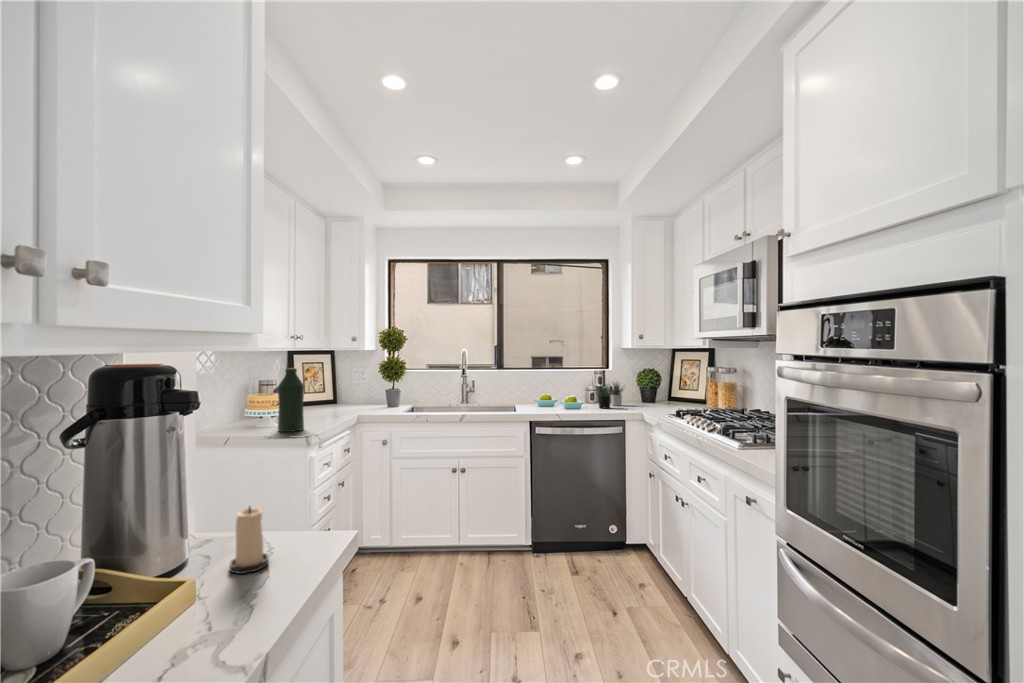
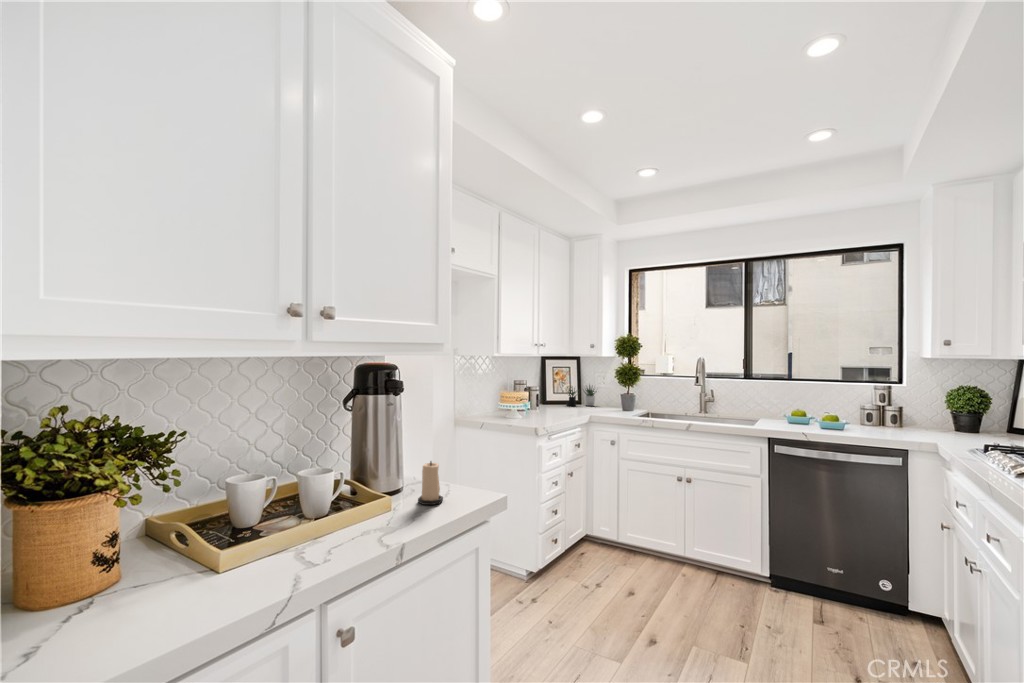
bottle: present [278,368,304,432] -> none [517,370,537,423]
succulent plant: present [594,383,624,408] -> present [566,385,597,406]

